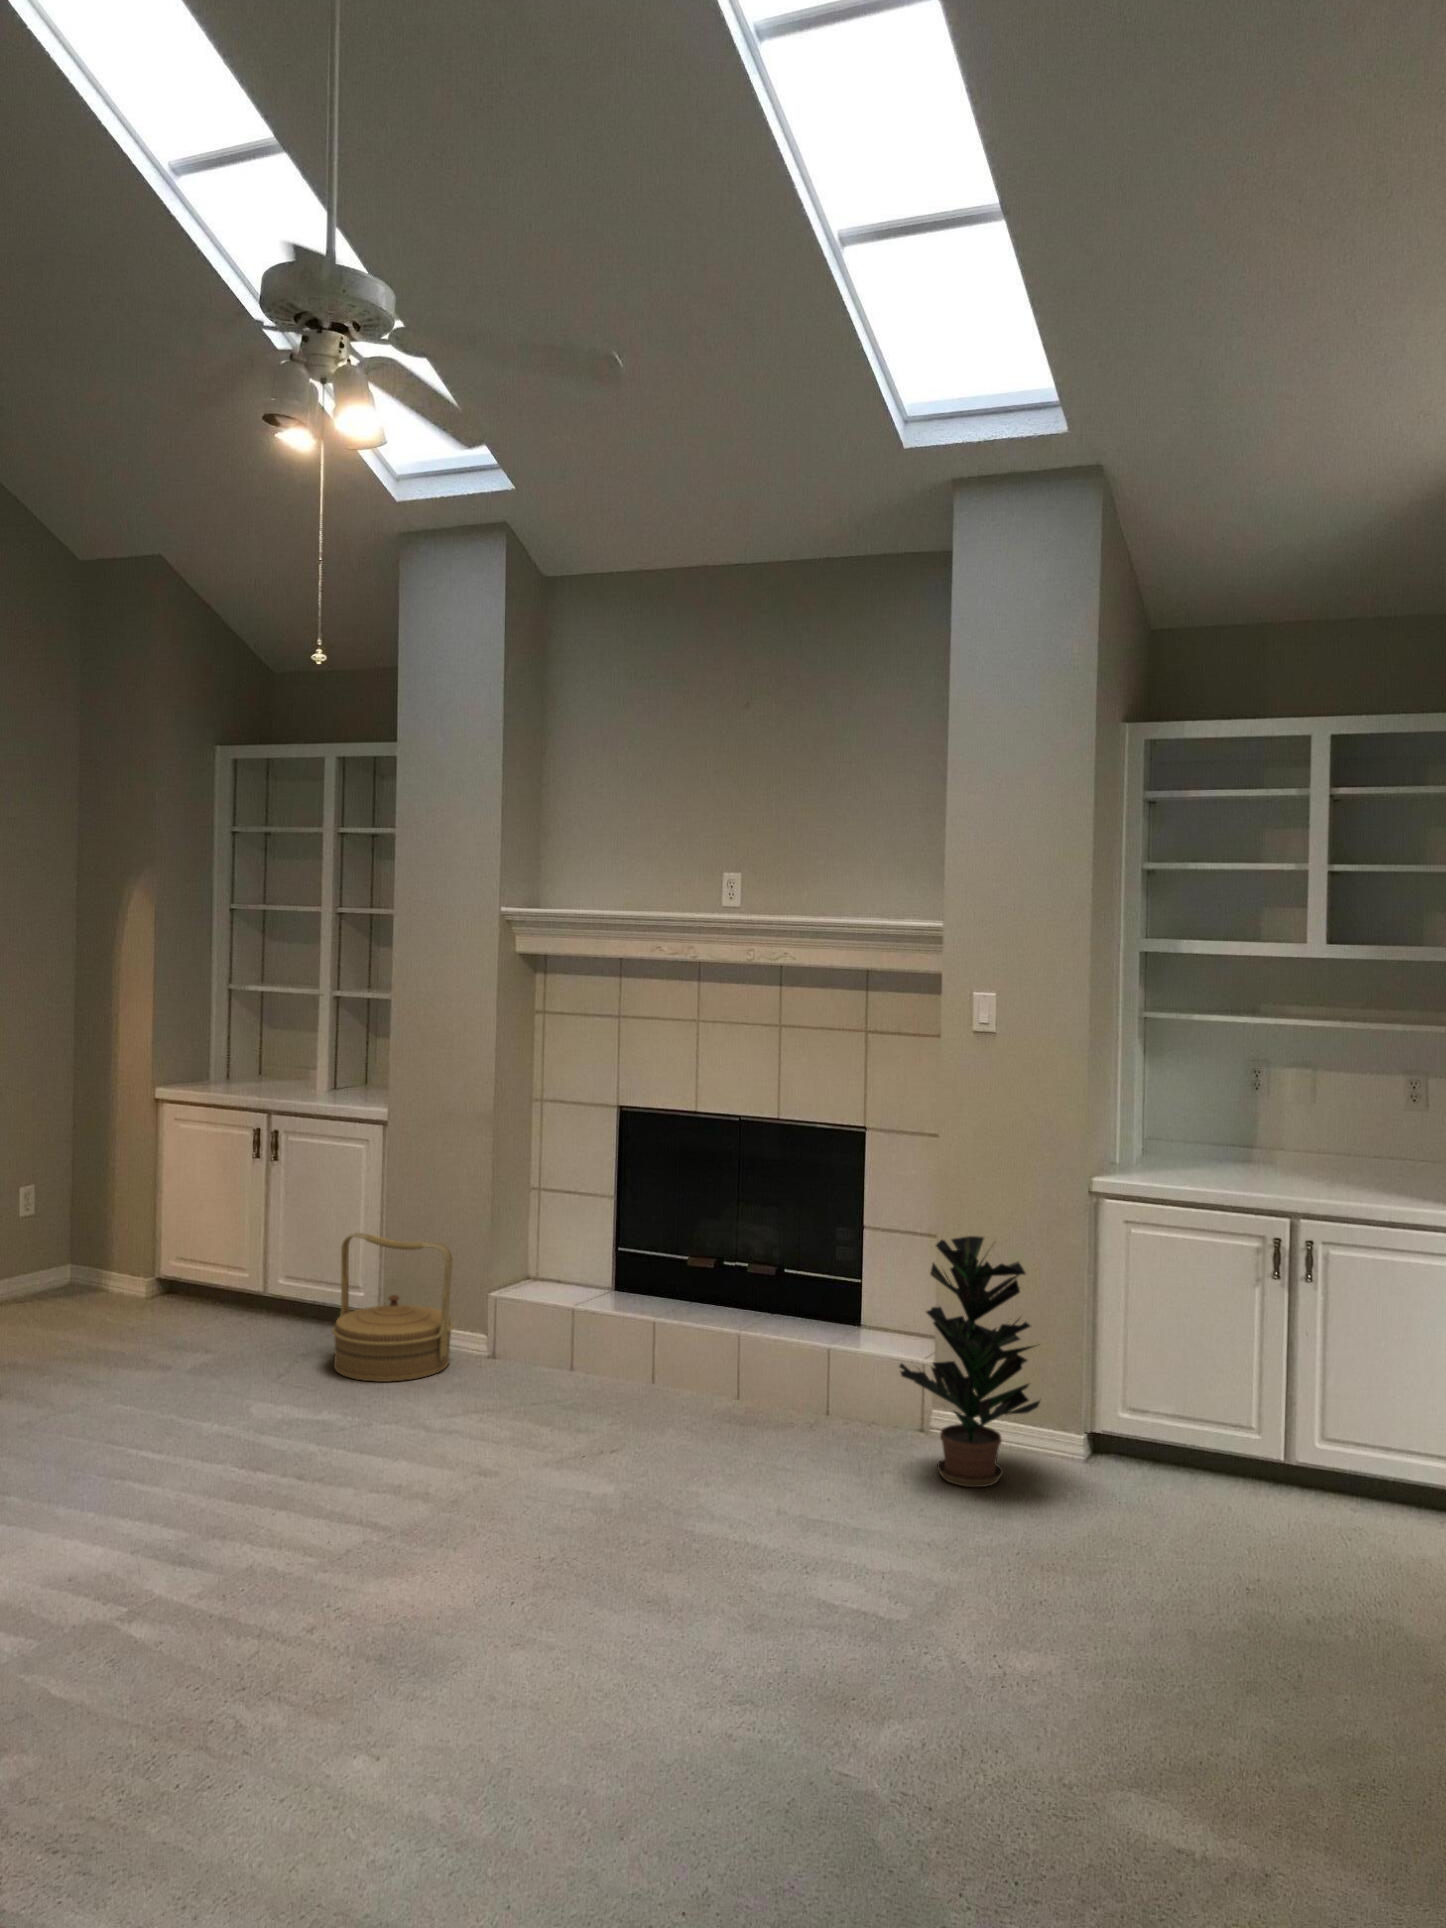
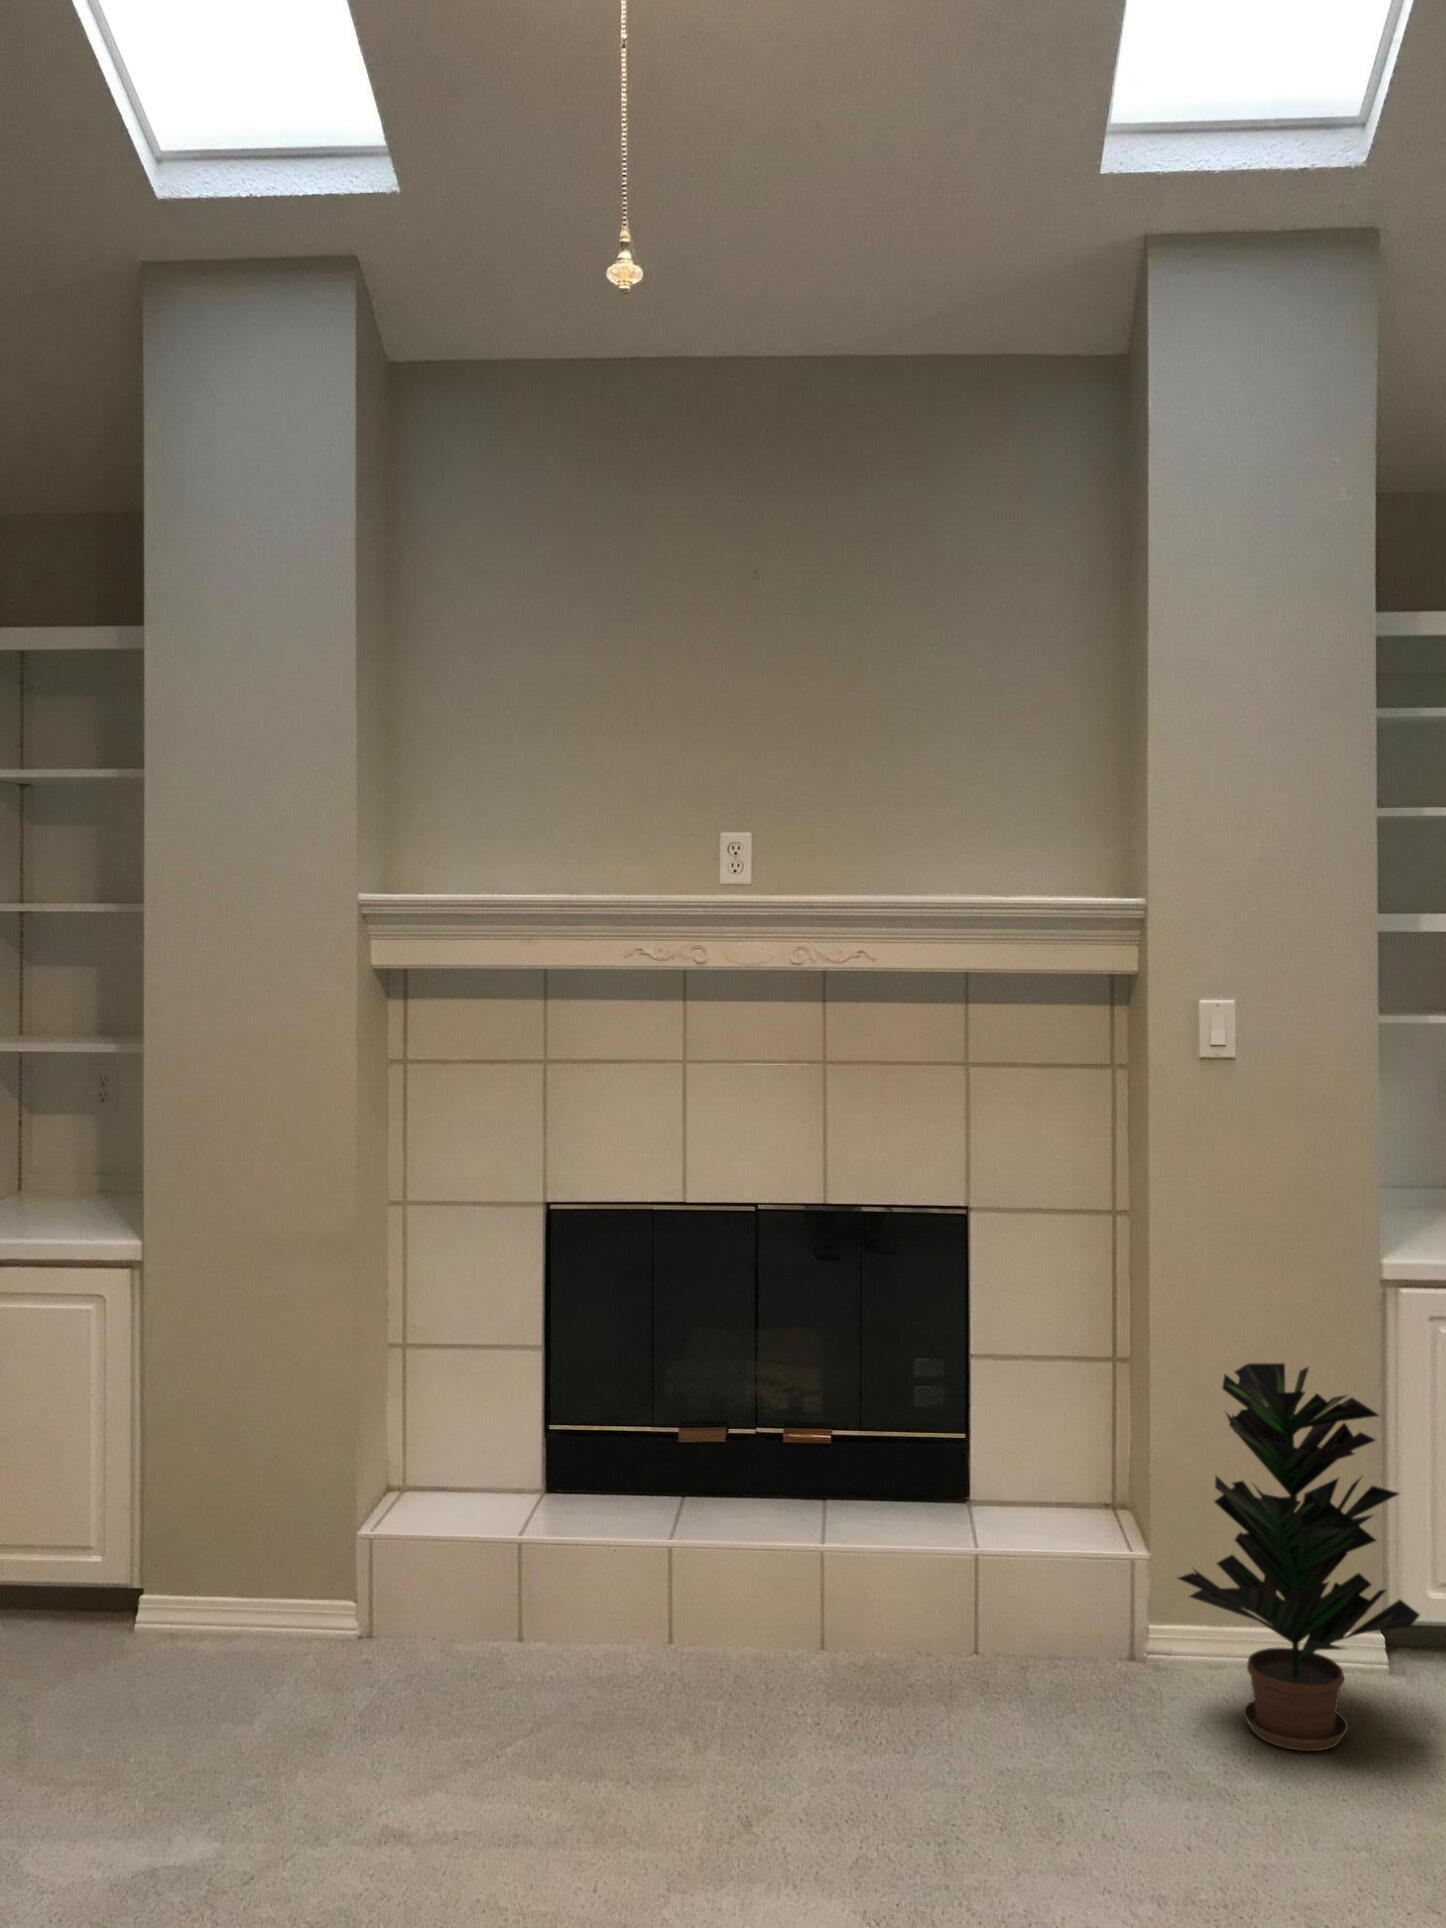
woven basket: present [332,1233,453,1382] -> none [112,1462,340,1732]

